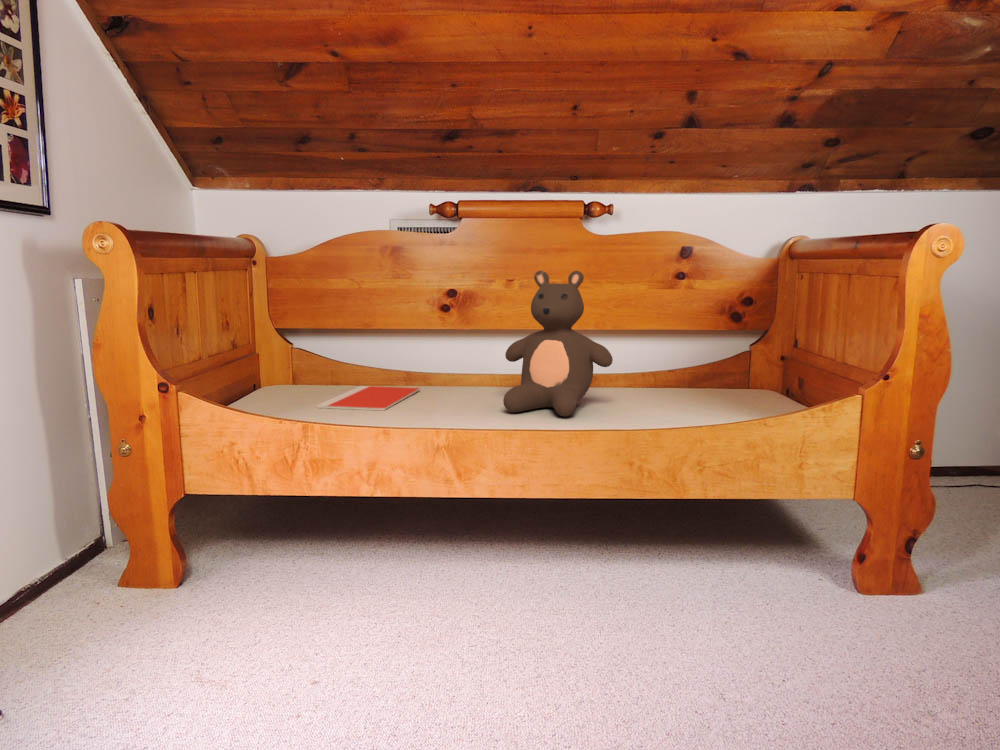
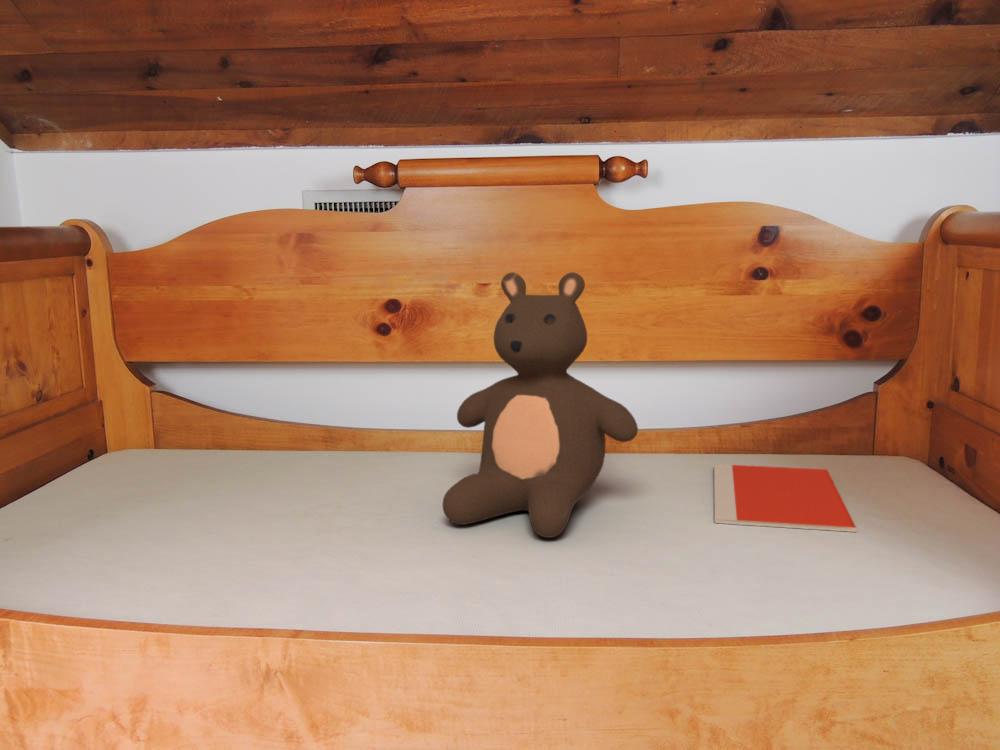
notebook: present [316,386,420,410] -> present [714,464,857,532]

